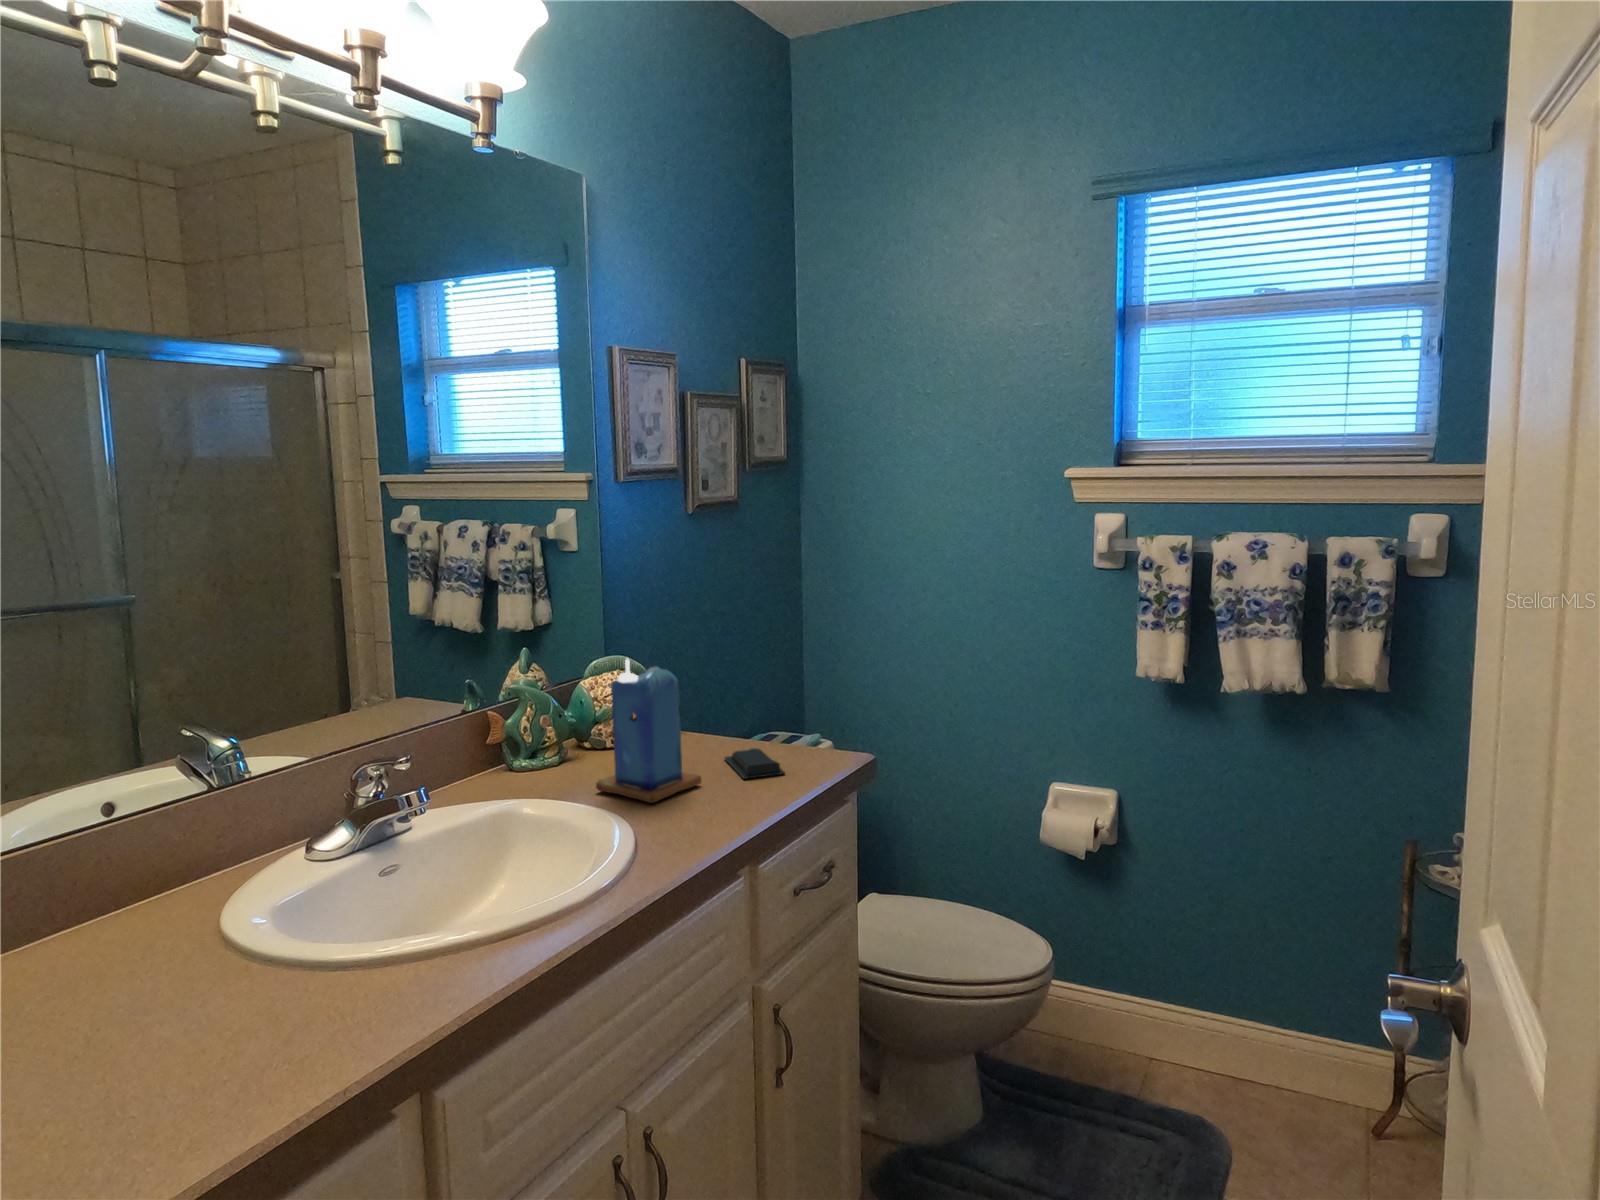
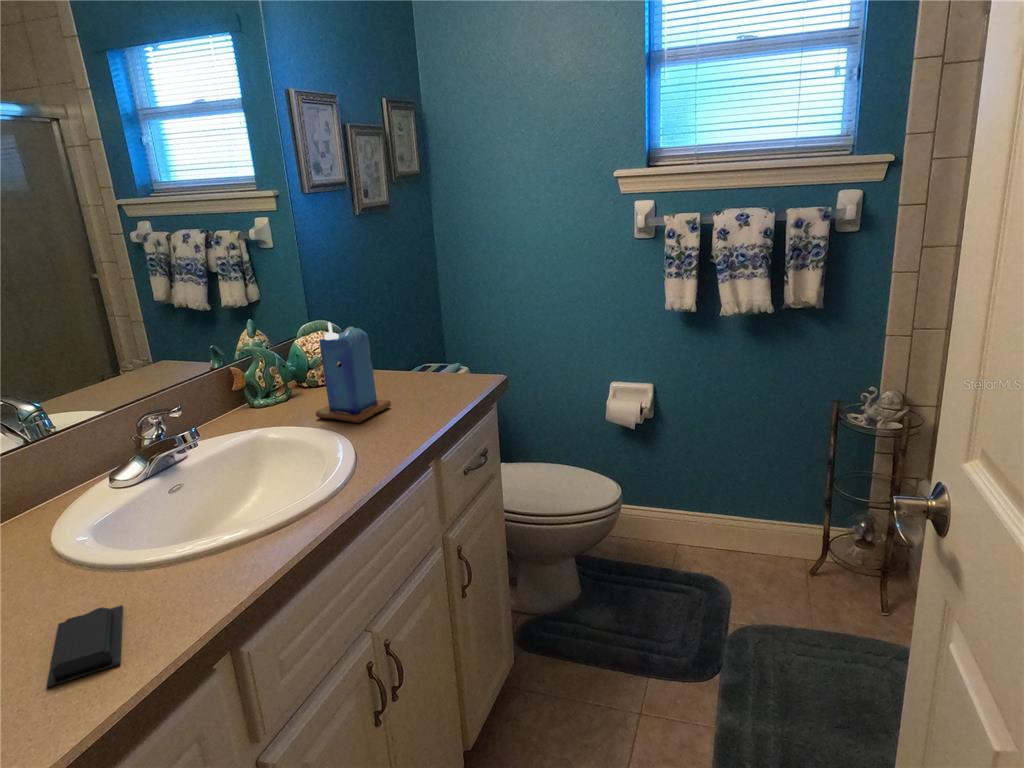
soap bar: present [725,748,785,779] -> present [47,605,123,687]

